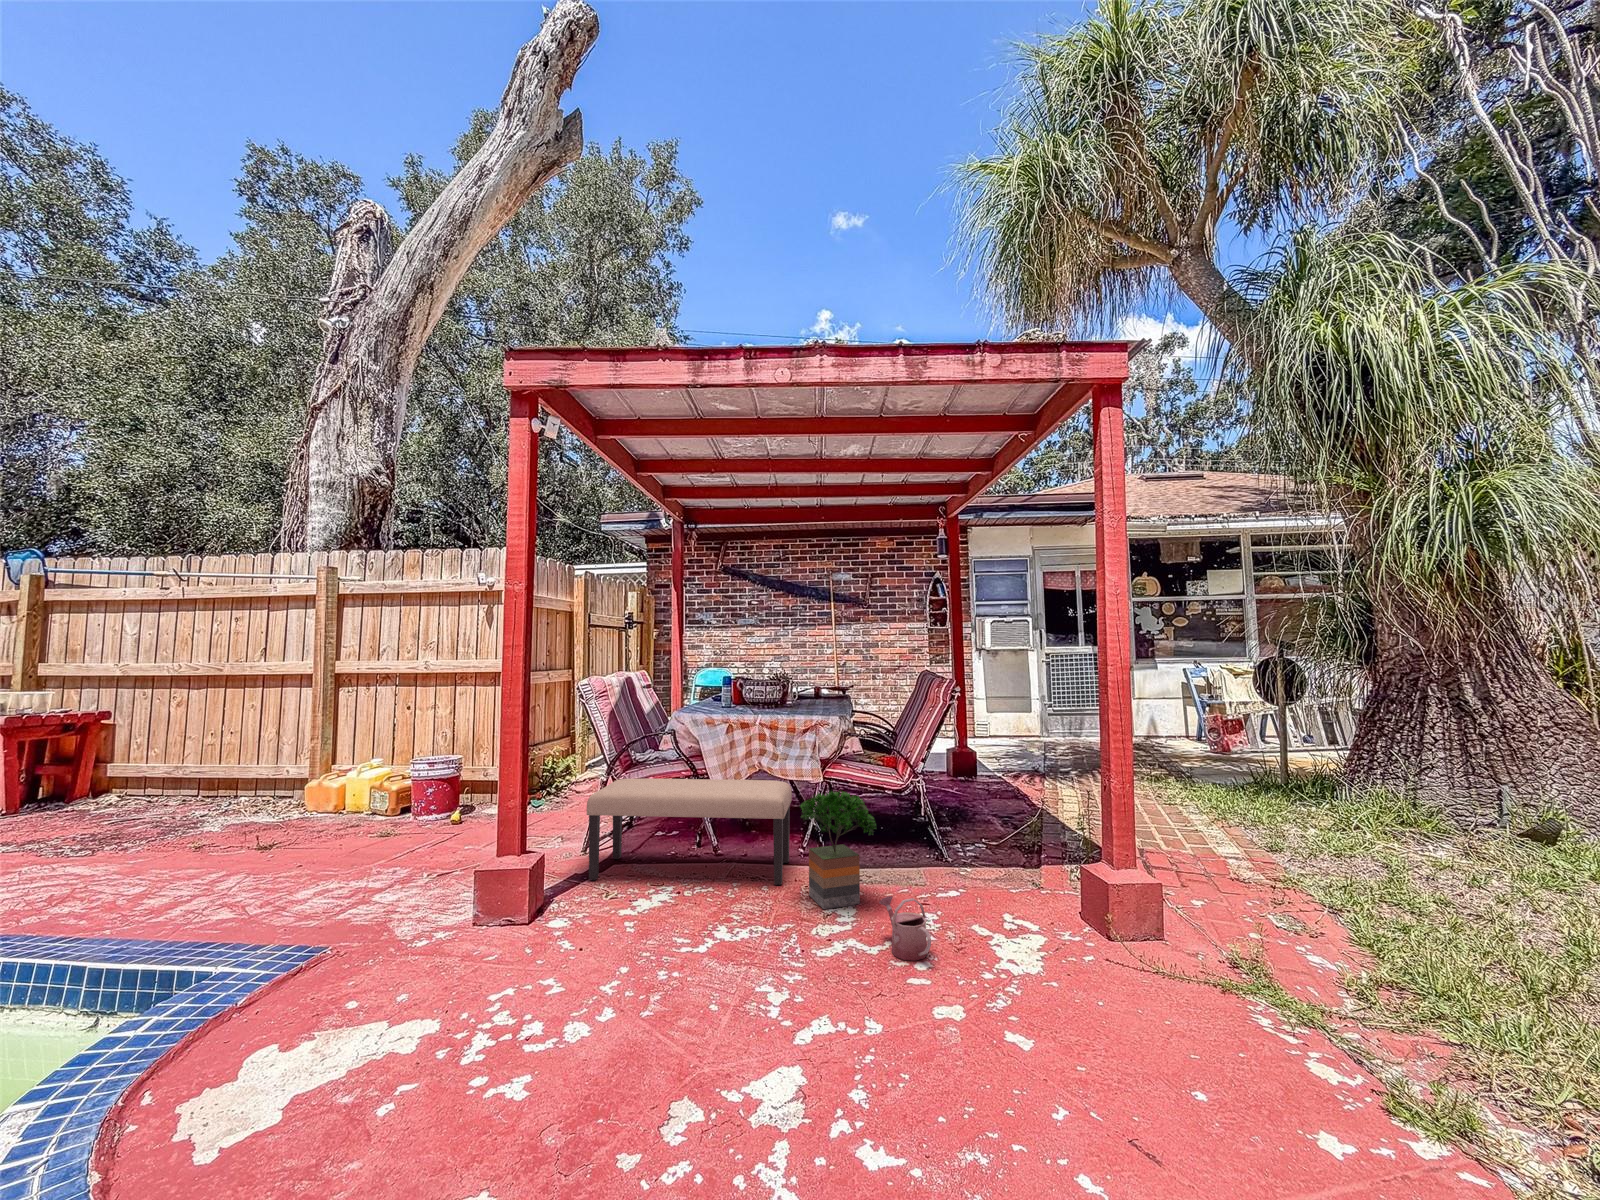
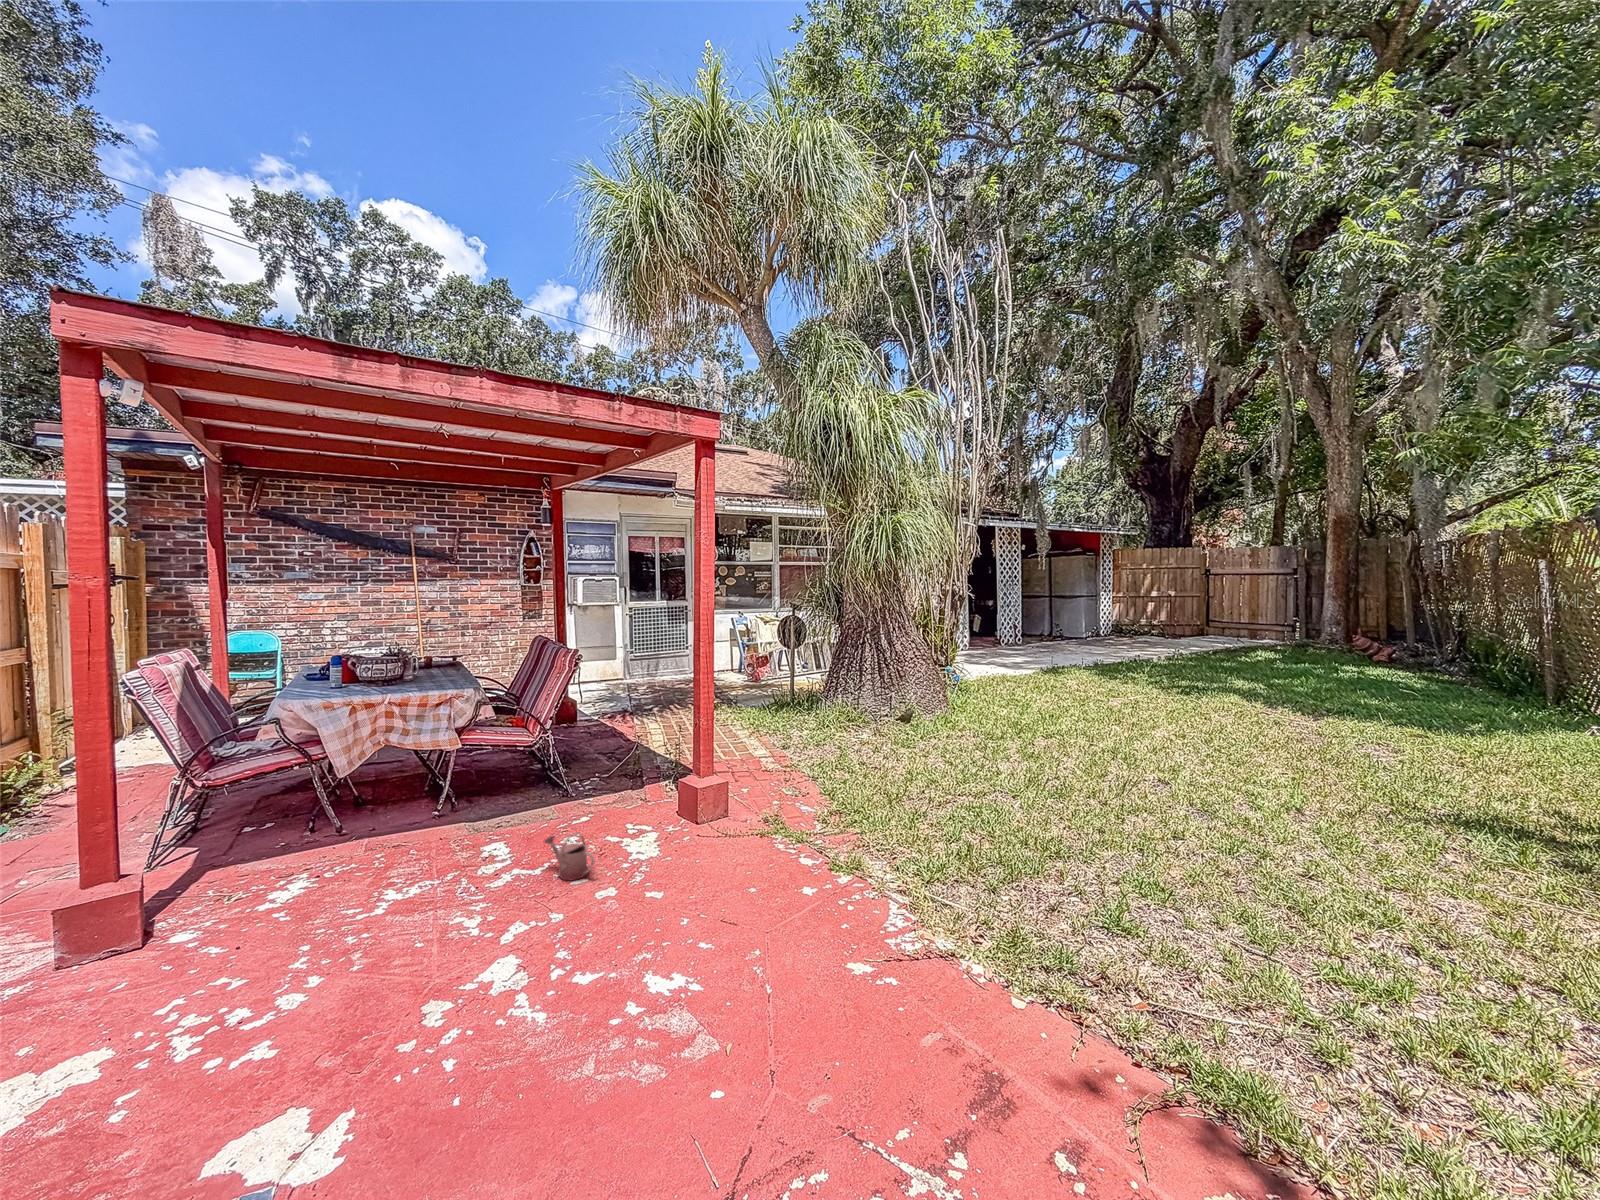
bench: present [587,778,792,885] -> none [176,754,433,894]
potted tree: present [800,790,876,909] -> none [453,755,532,860]

